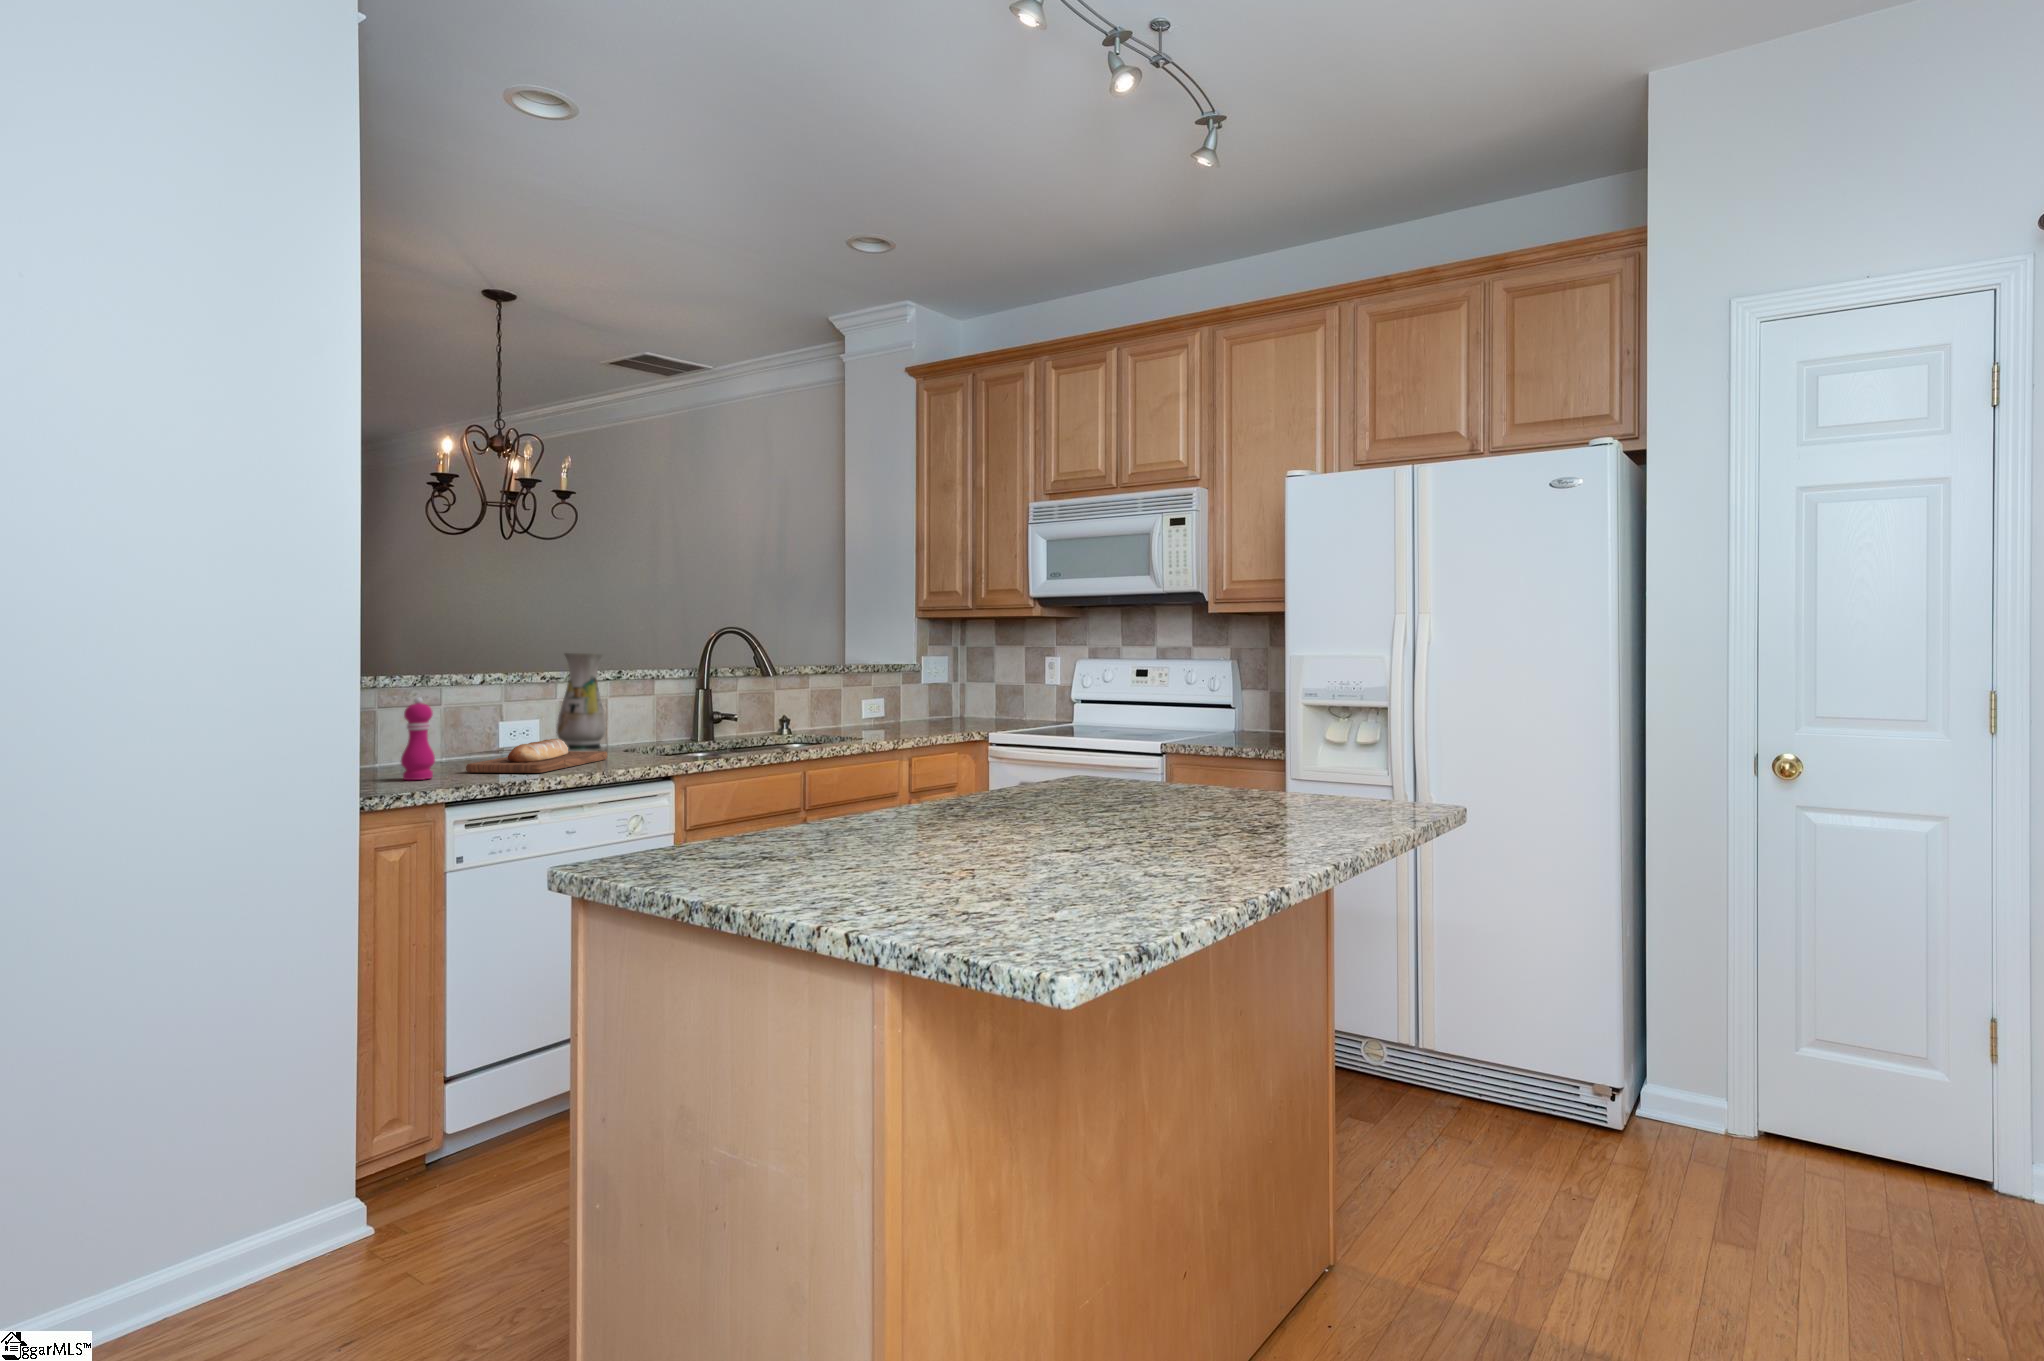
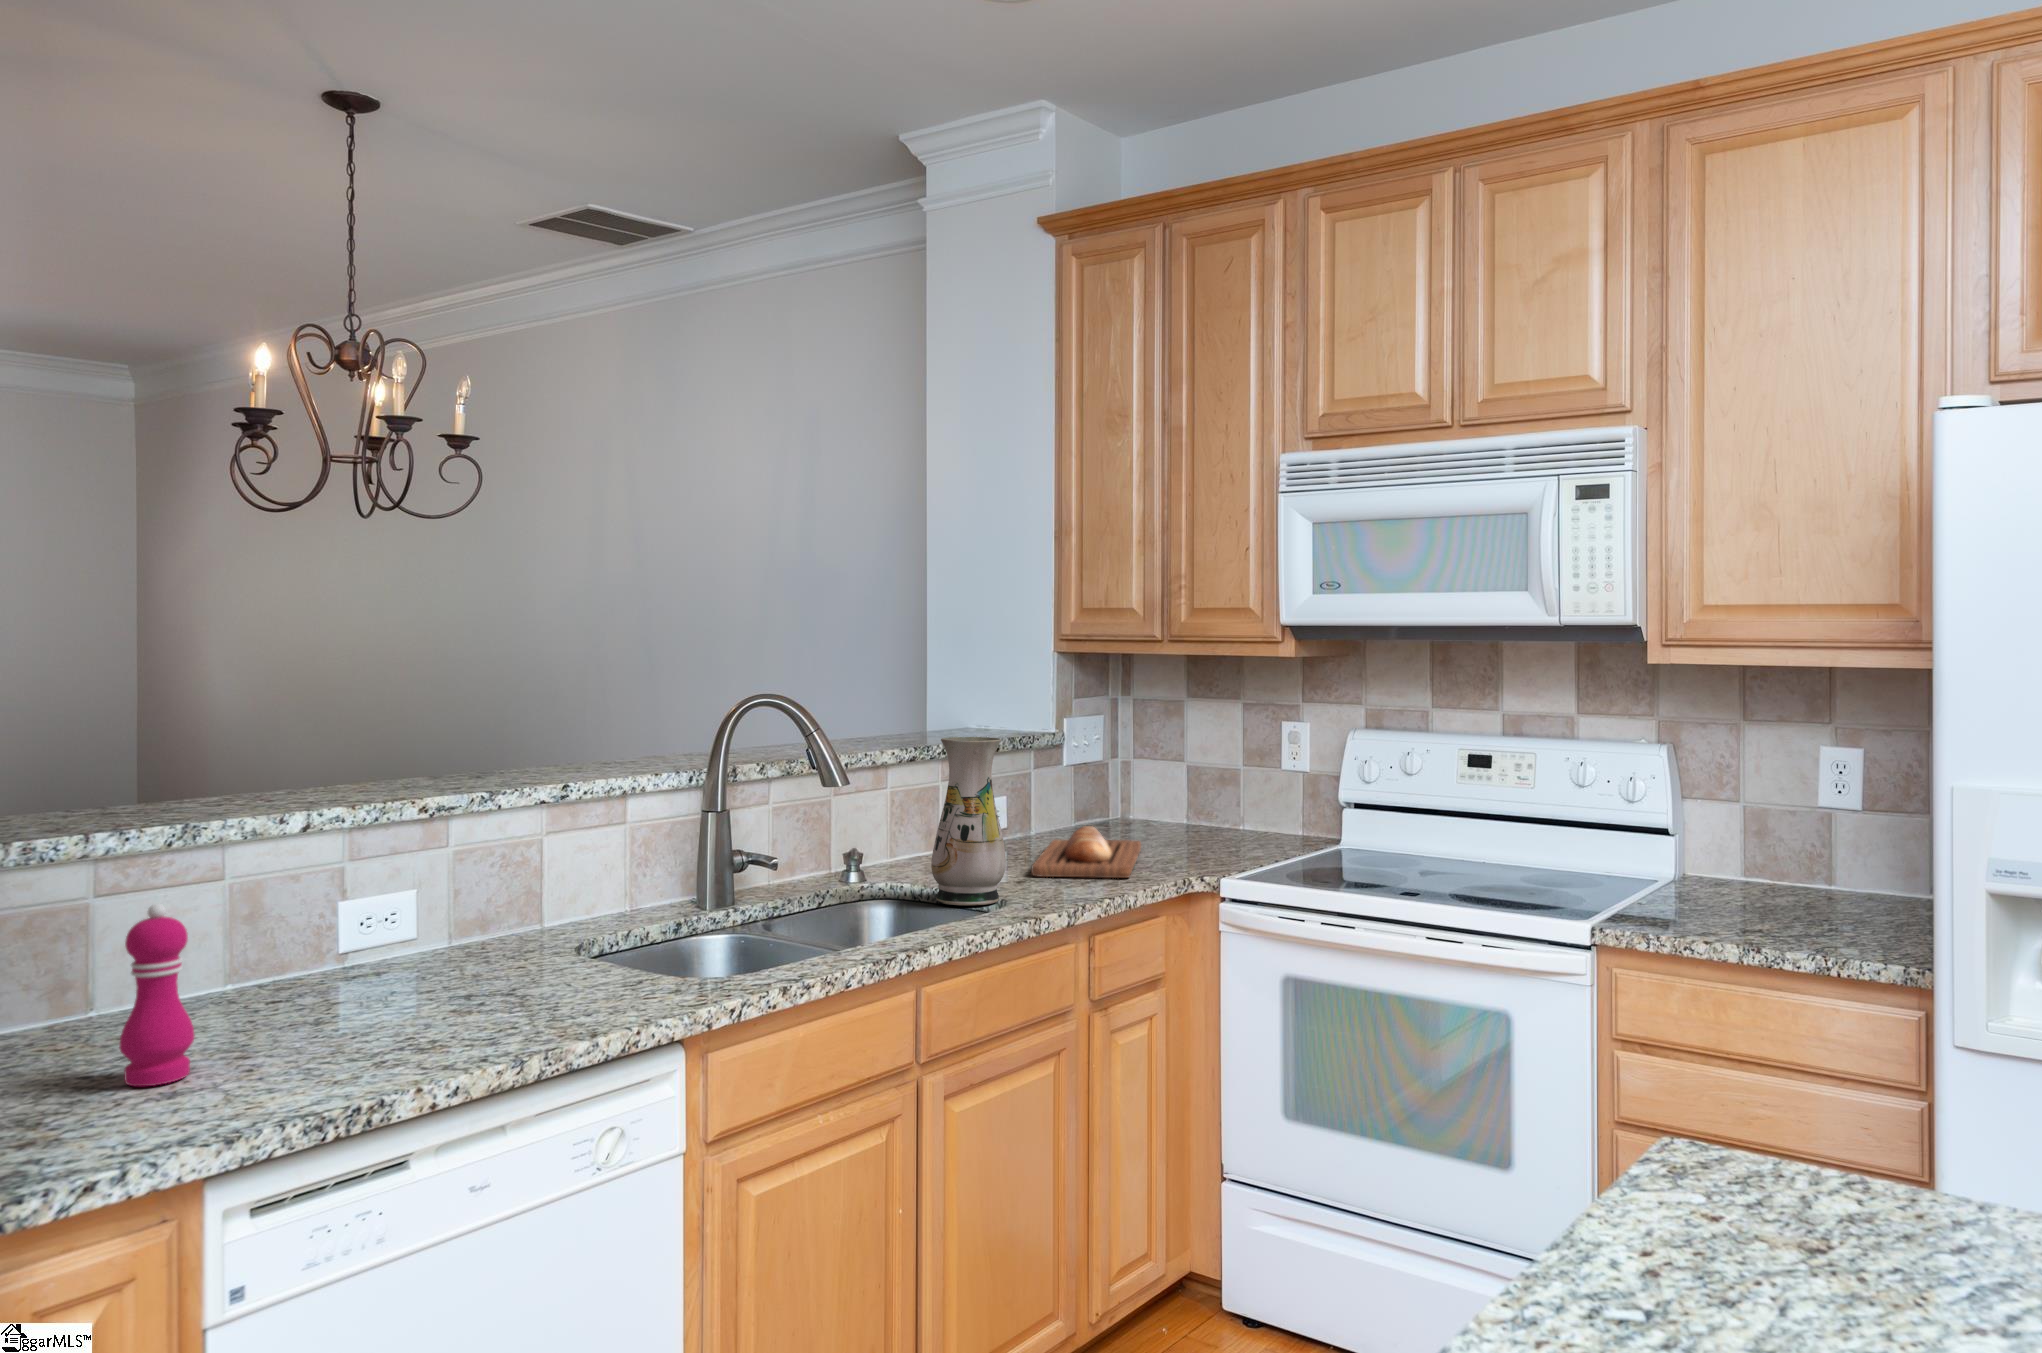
vase: present [557,653,606,751] -> present [931,737,1006,905]
bread loaf: present [466,739,607,773] -> present [1031,826,1141,878]

